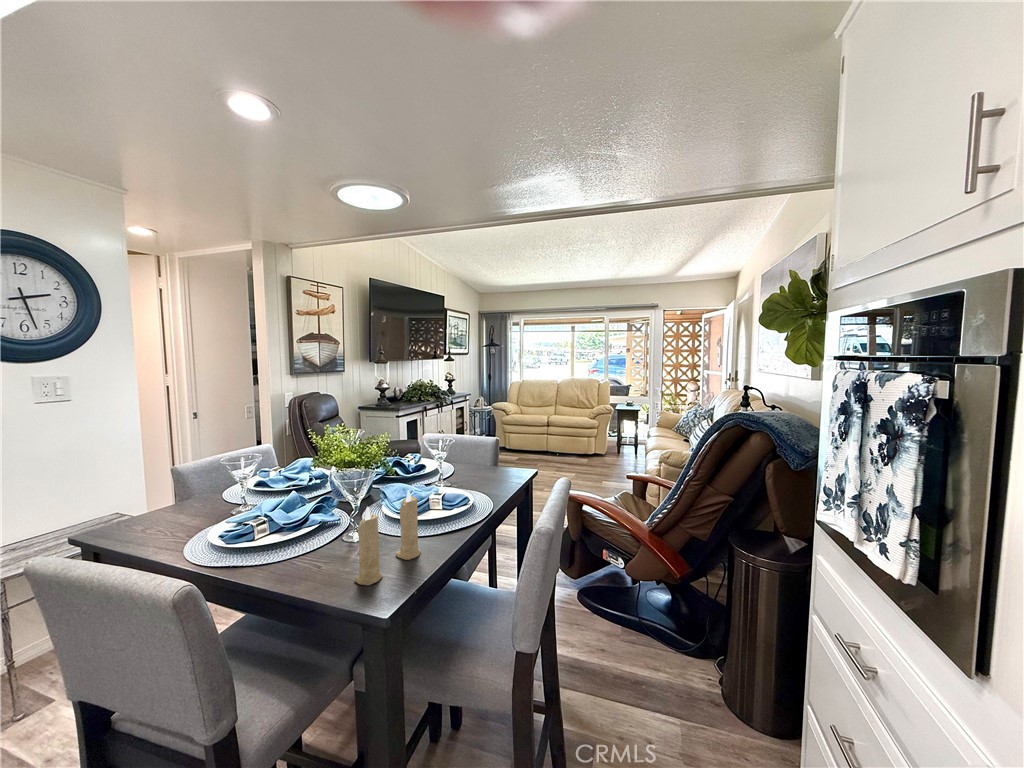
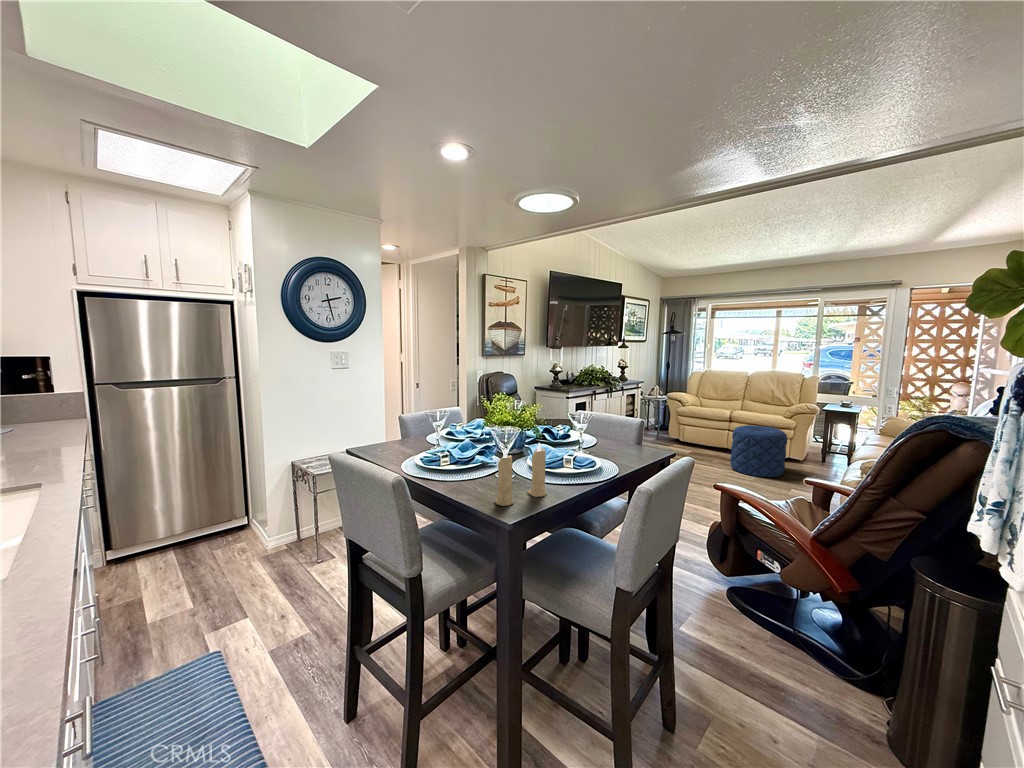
pouf: none [553,429,596,475] -> present [730,425,787,477]

